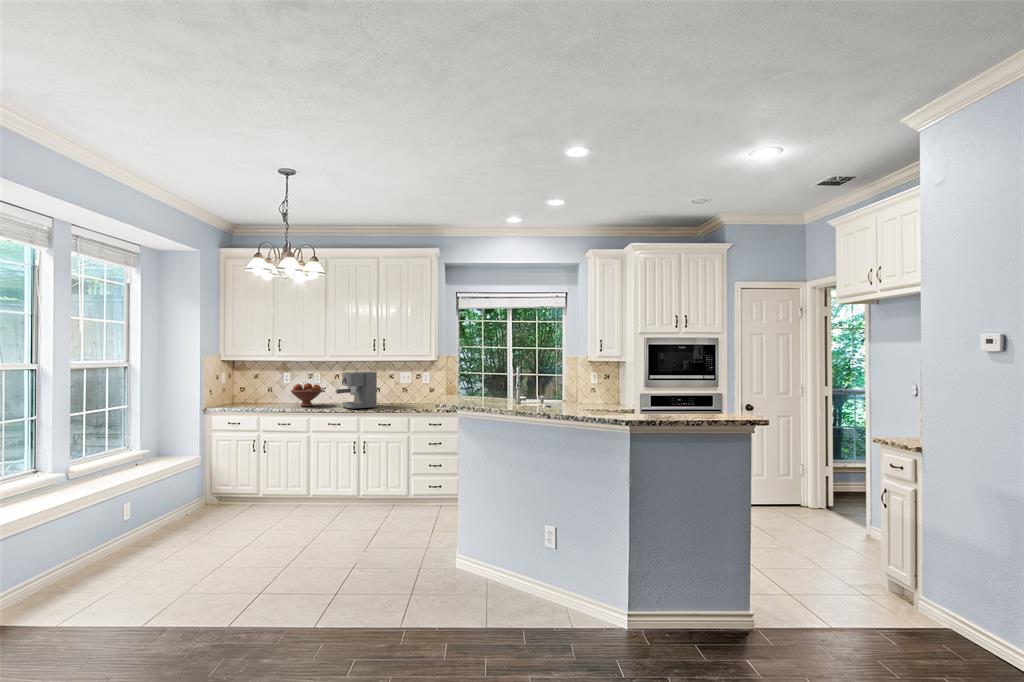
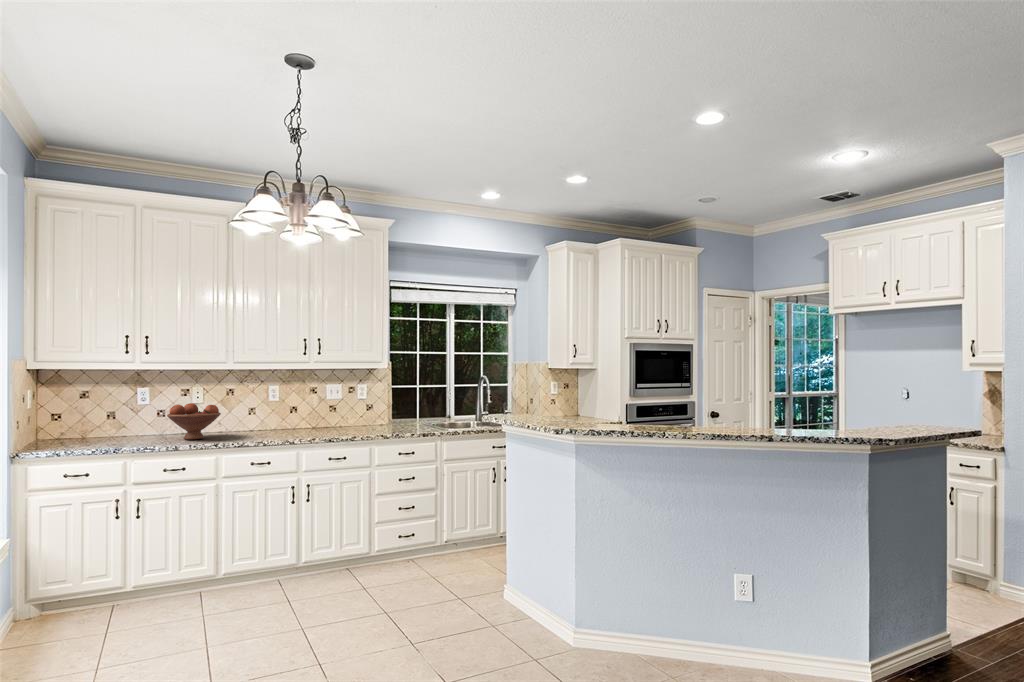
coffee maker: present [336,372,377,409] -> none [257,384,313,439]

